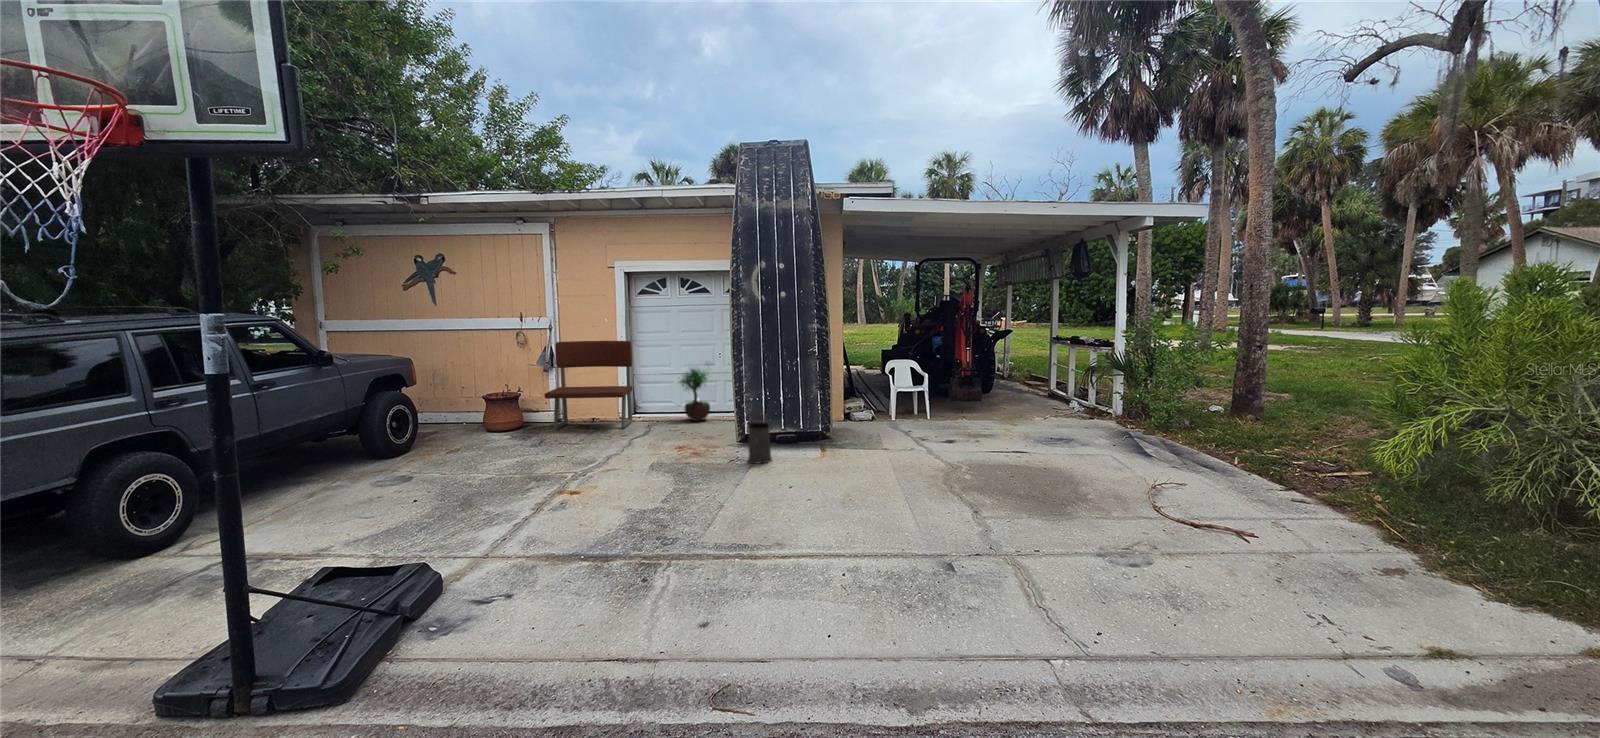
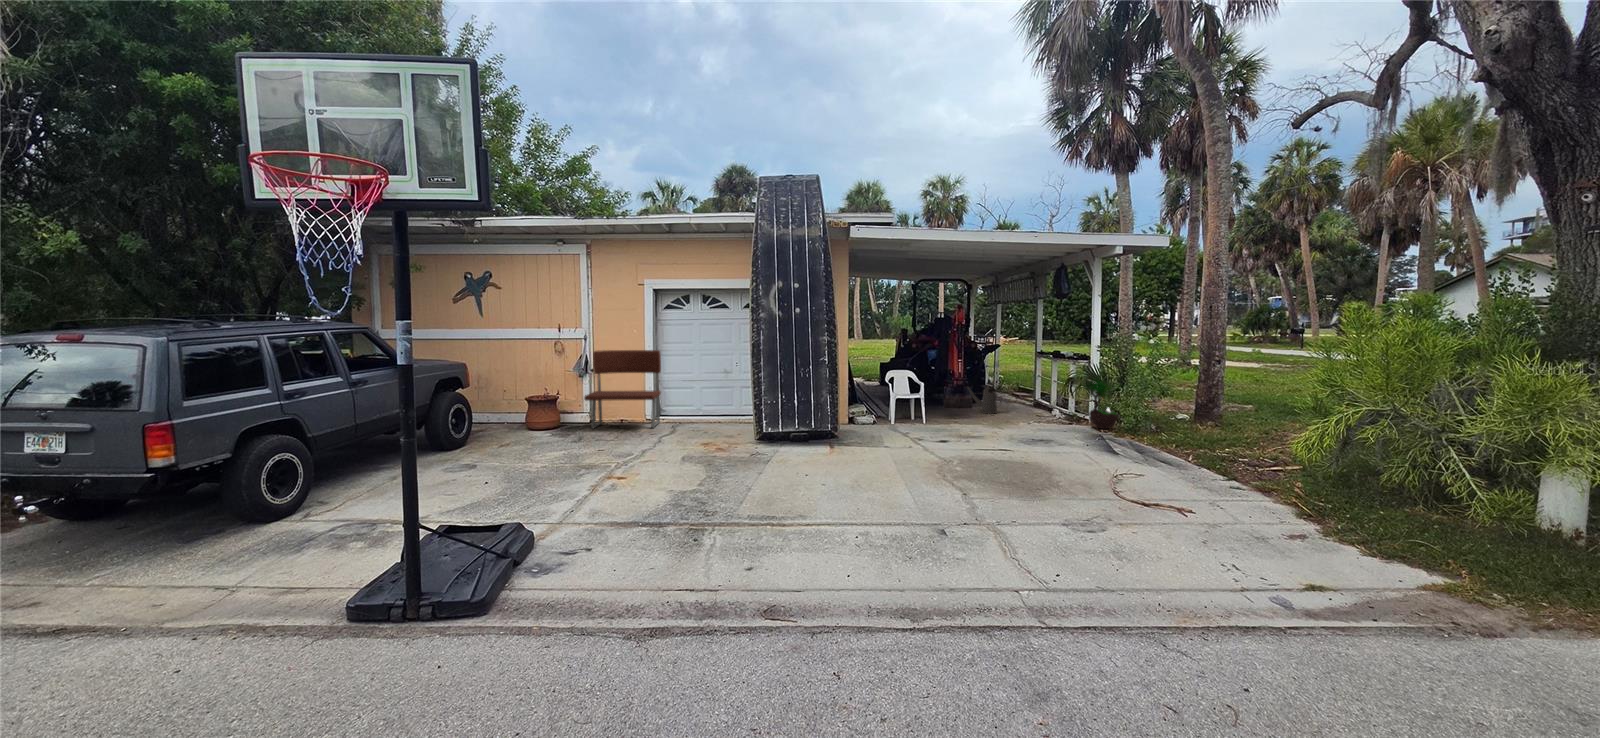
potted tree: present [678,369,710,421] -> present [1082,378,1117,429]
watering can: present [748,414,772,464] -> present [967,383,1001,414]

